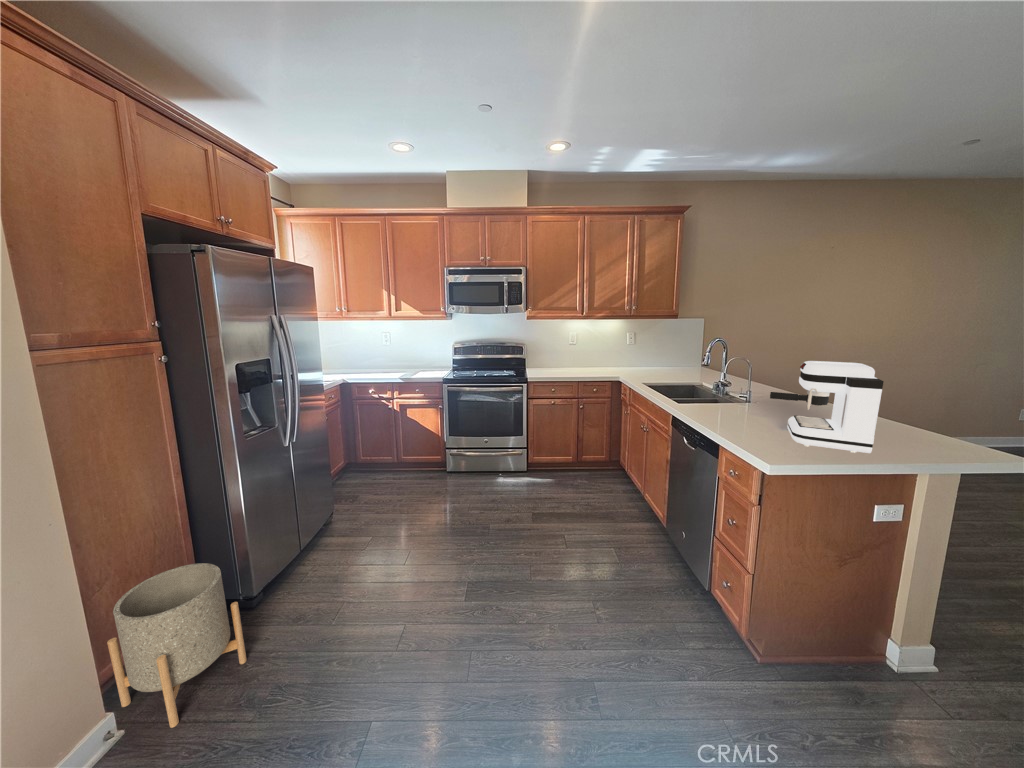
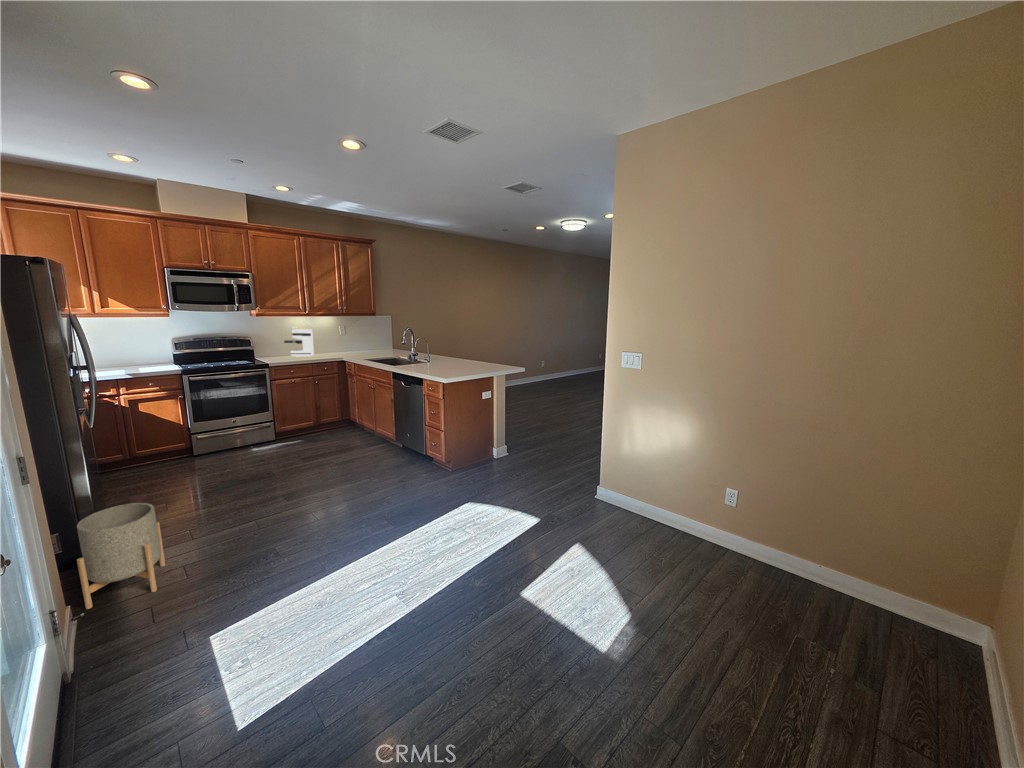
coffee maker: present [770,361,884,453] -> present [284,329,314,357]

